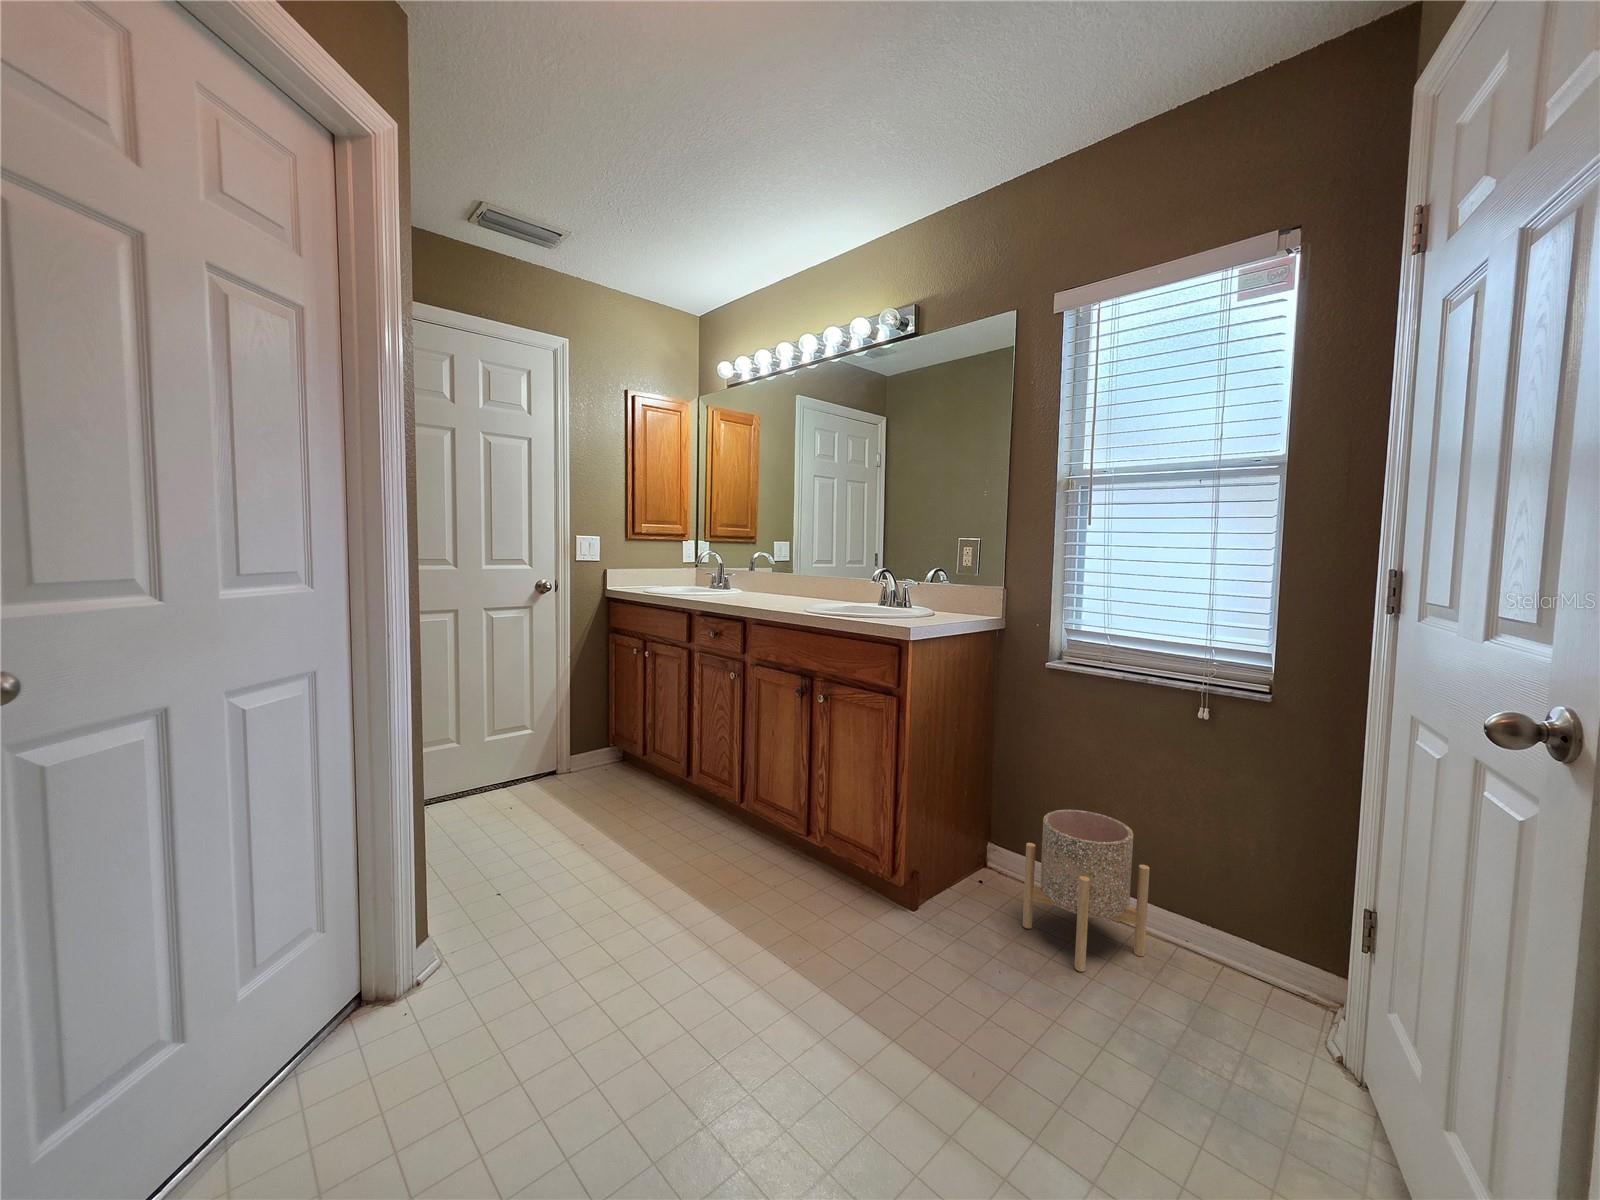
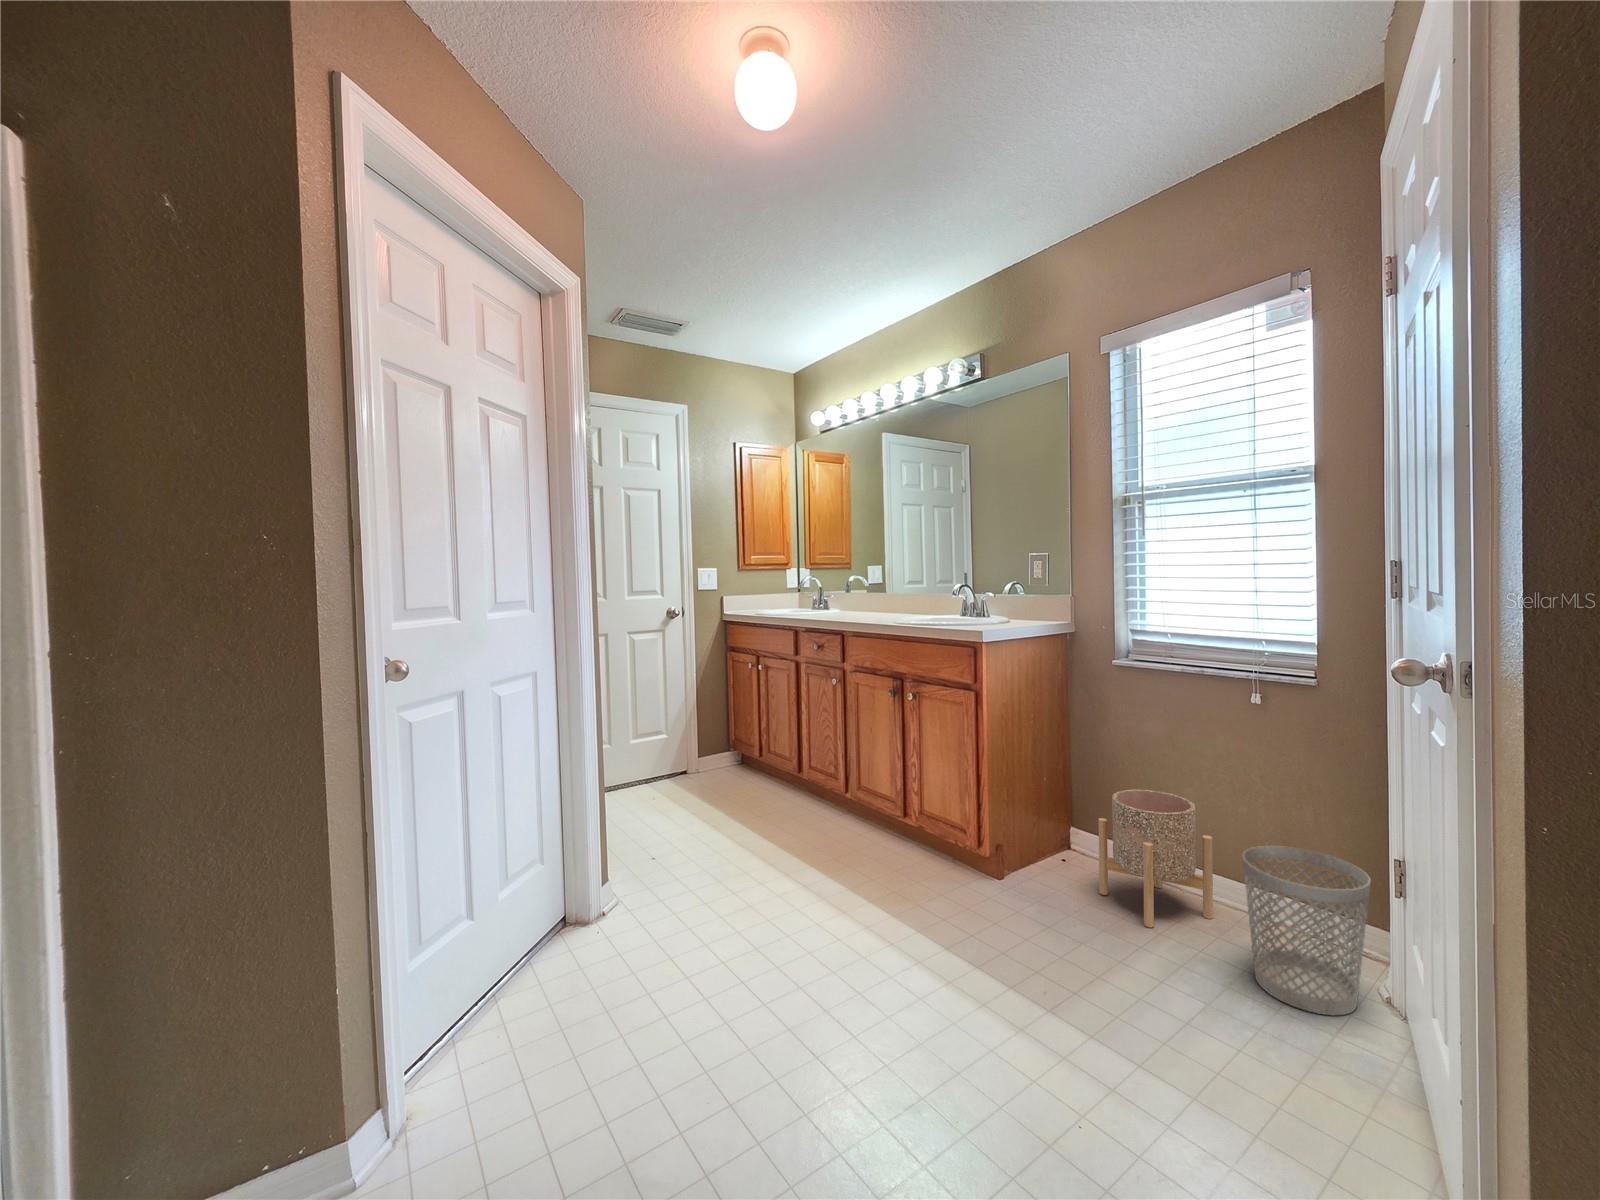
wastebasket: none [1196,886,1340,1088] -> present [1242,846,1370,1015]

